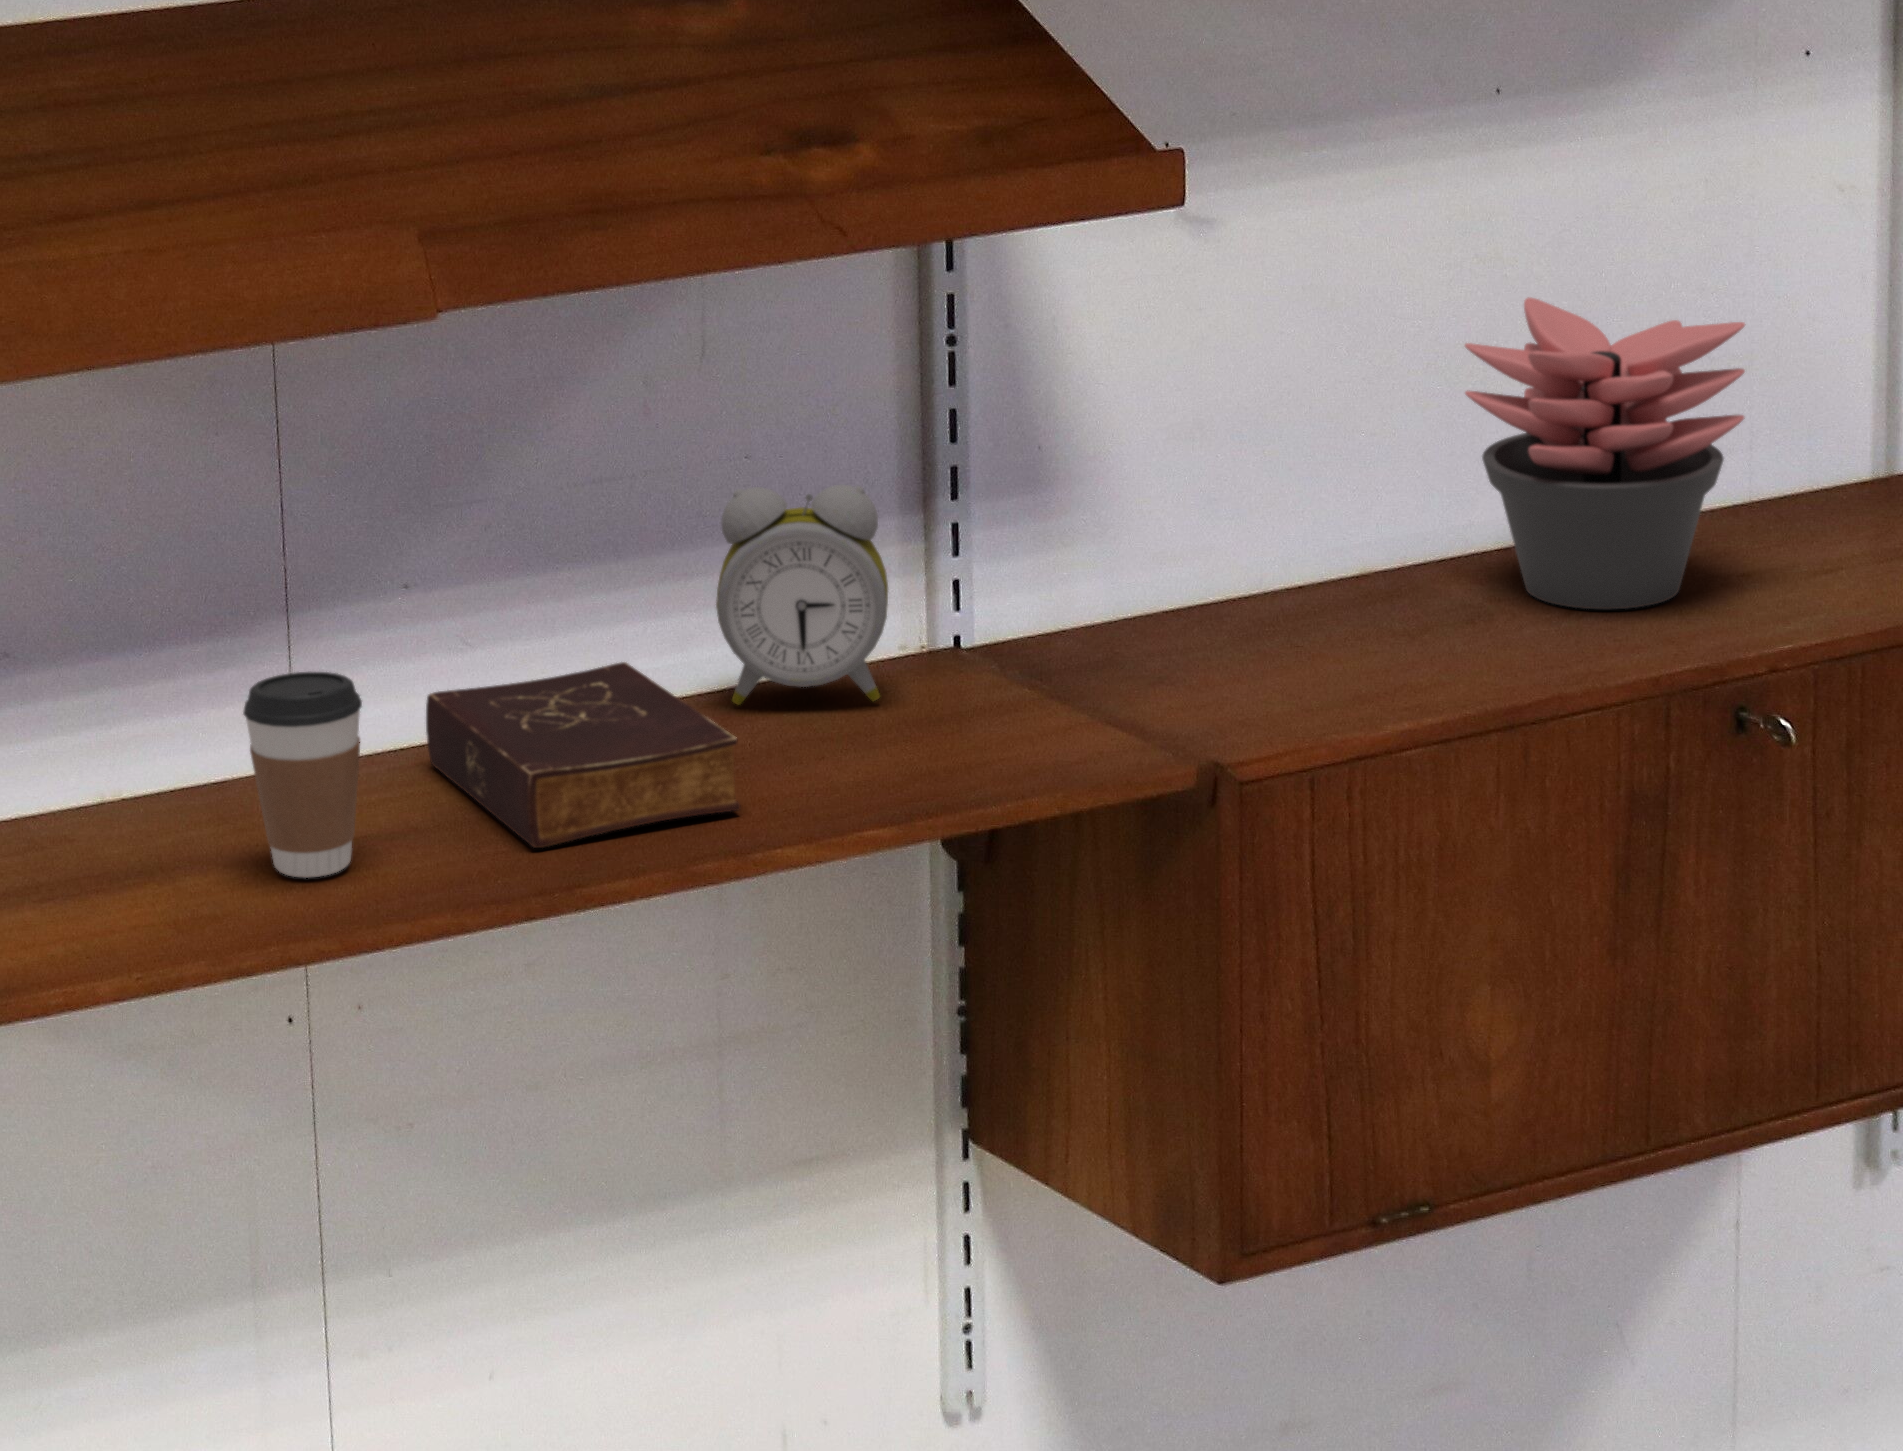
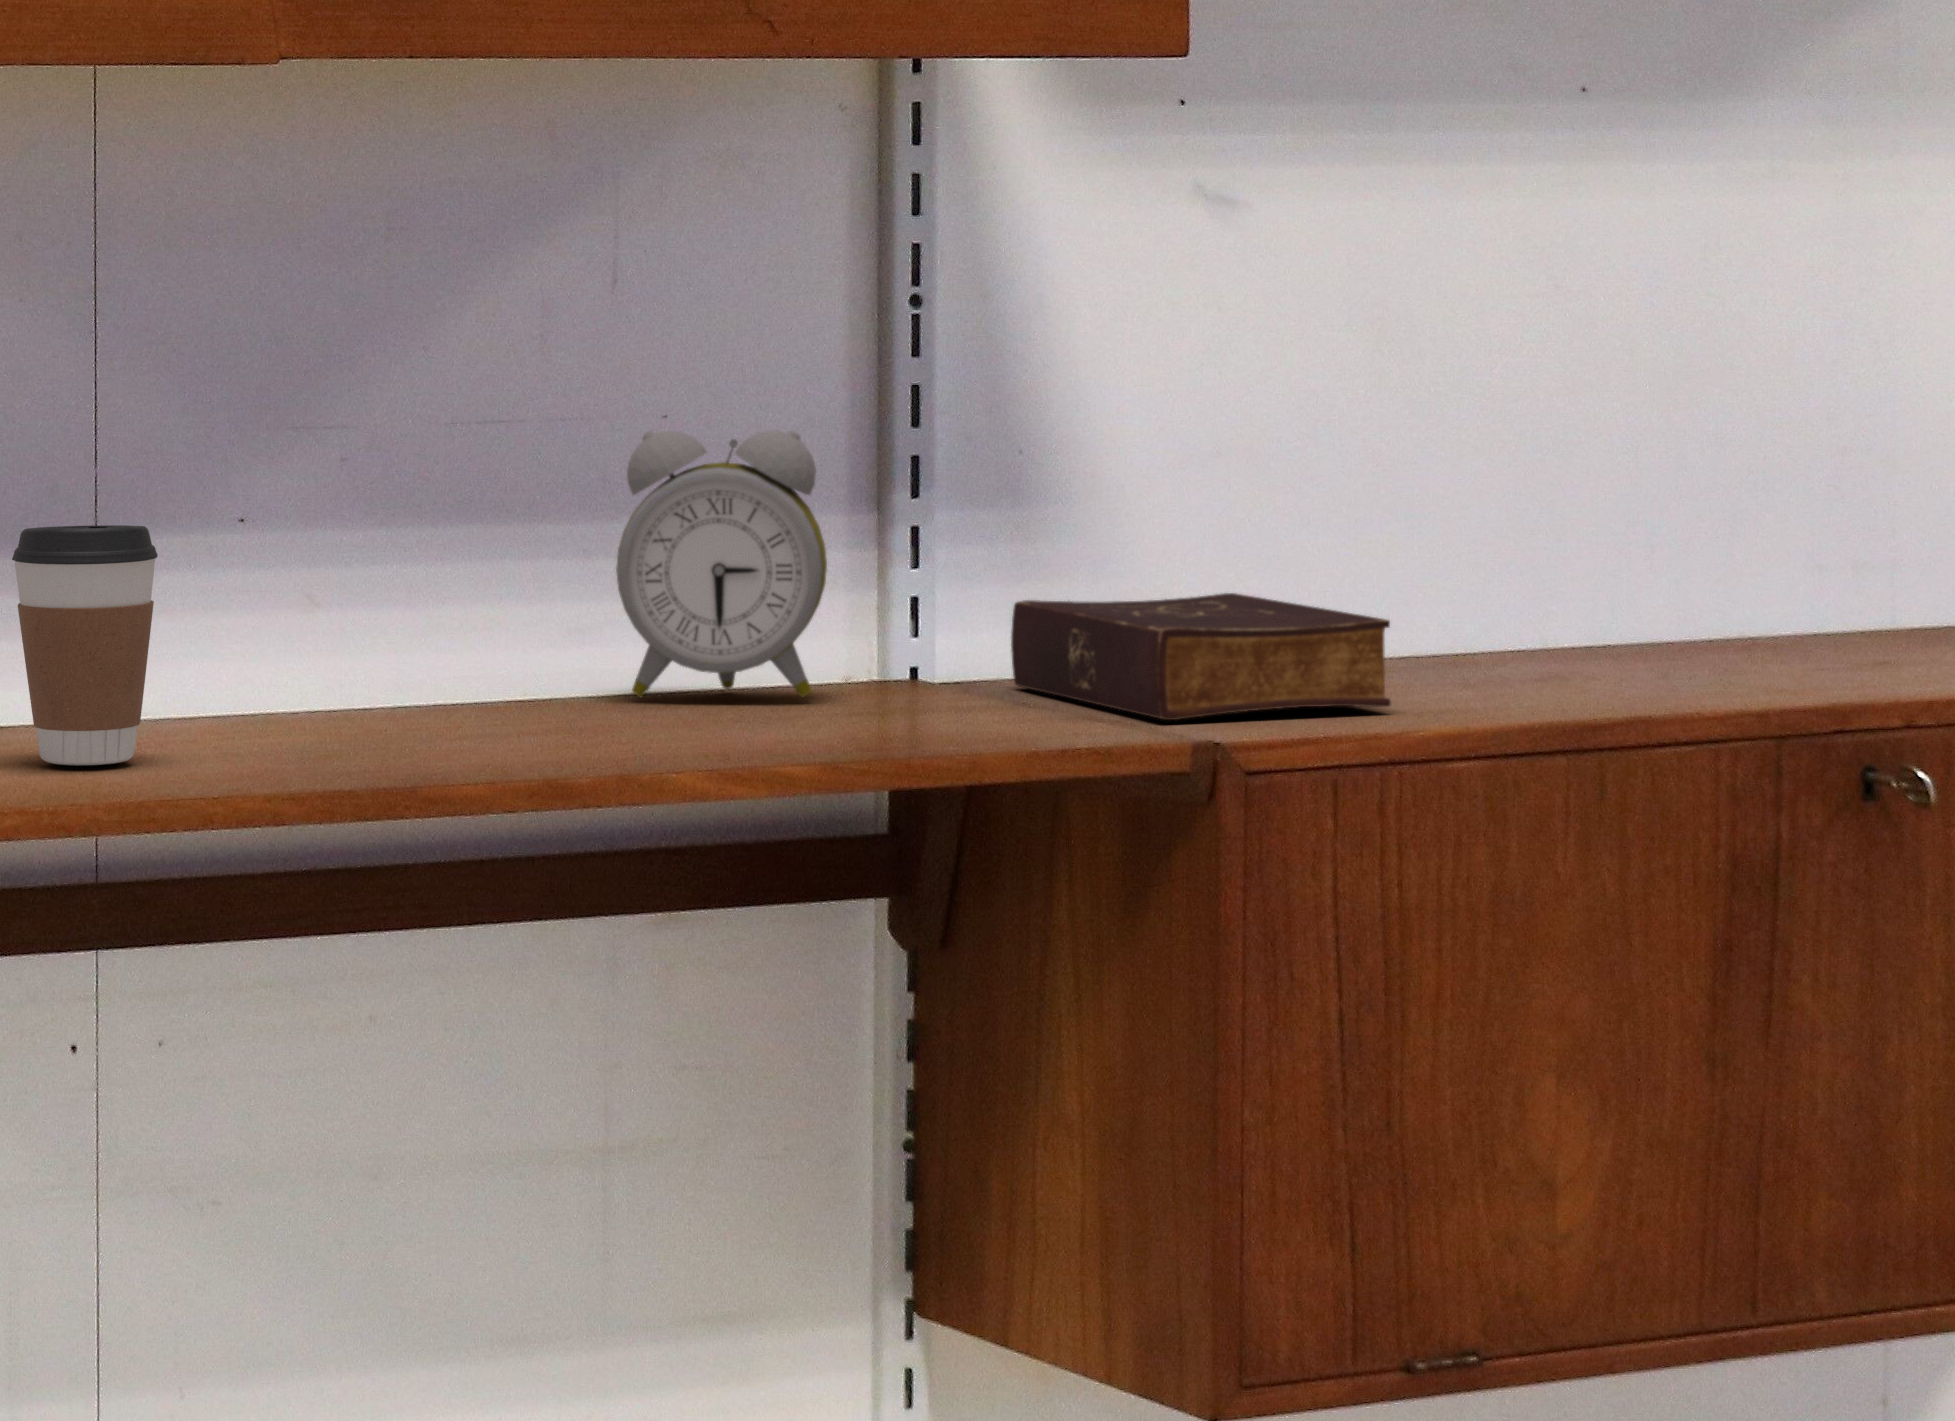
succulent plant: present [1465,297,1745,609] -> none [1541,329,1880,673]
book: present [426,662,740,848] -> present [1011,593,1391,720]

